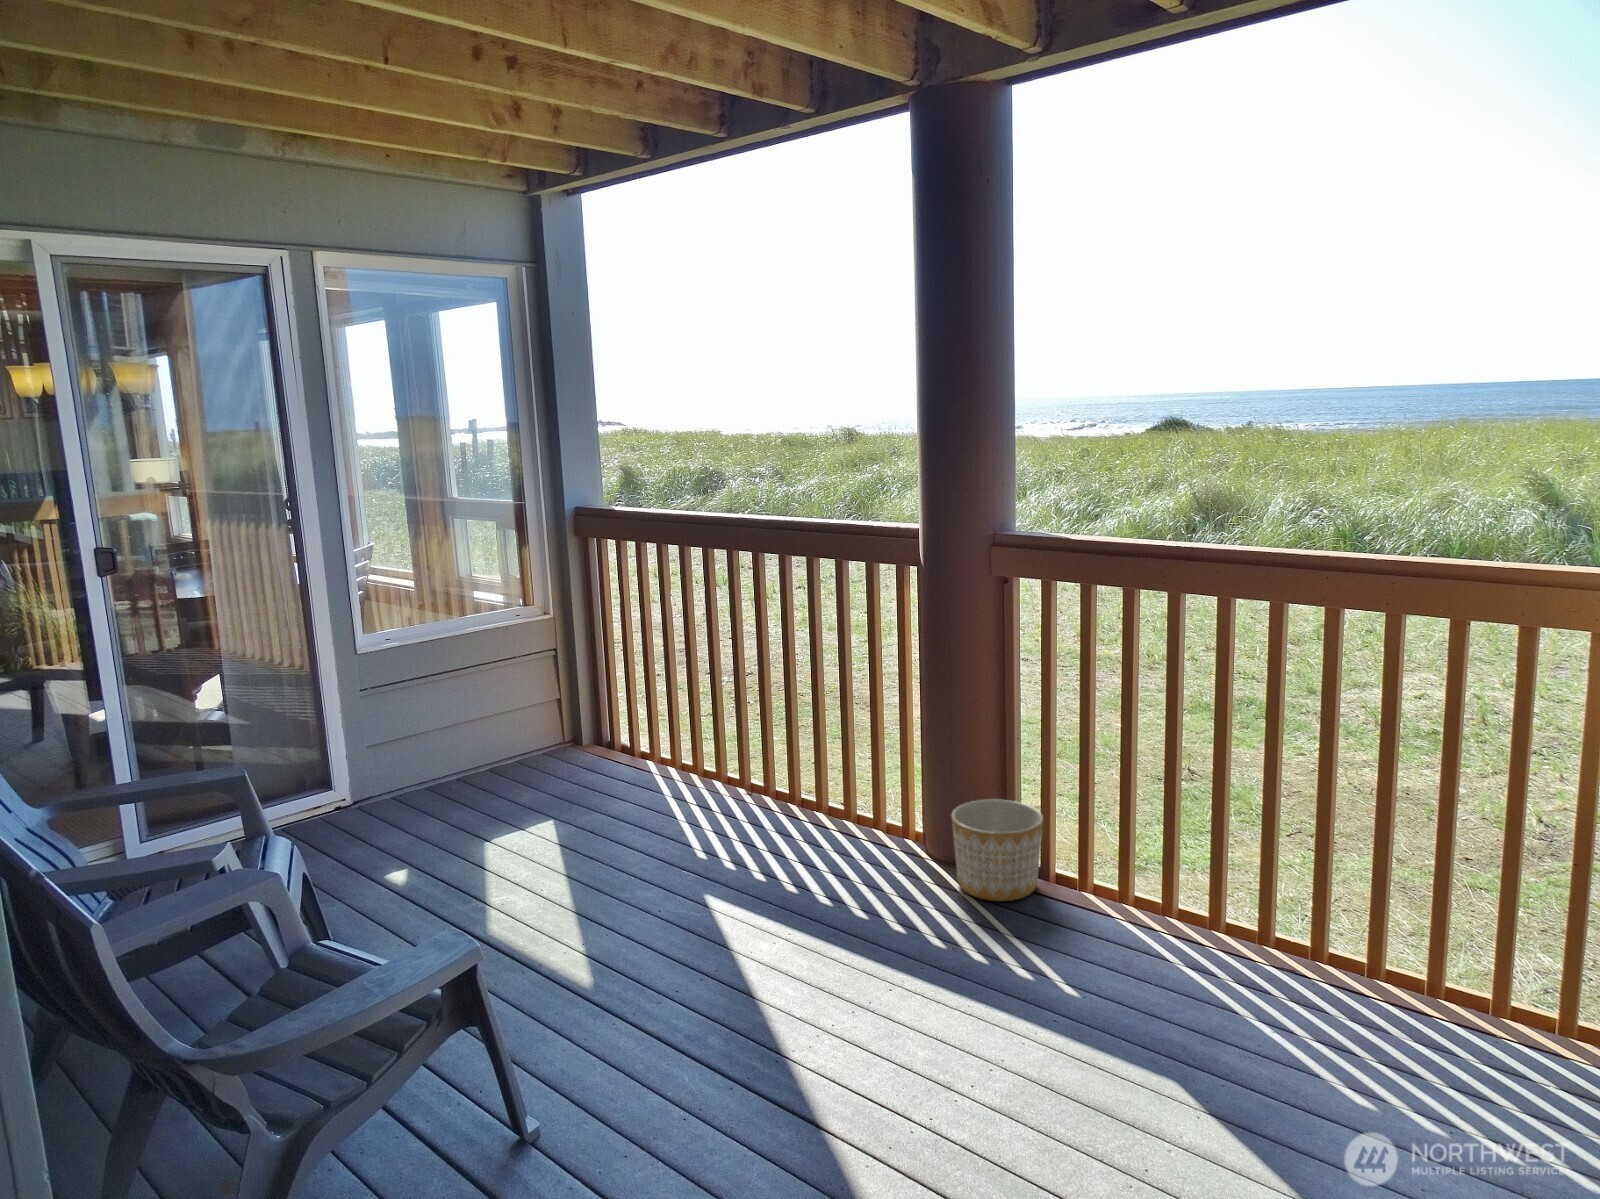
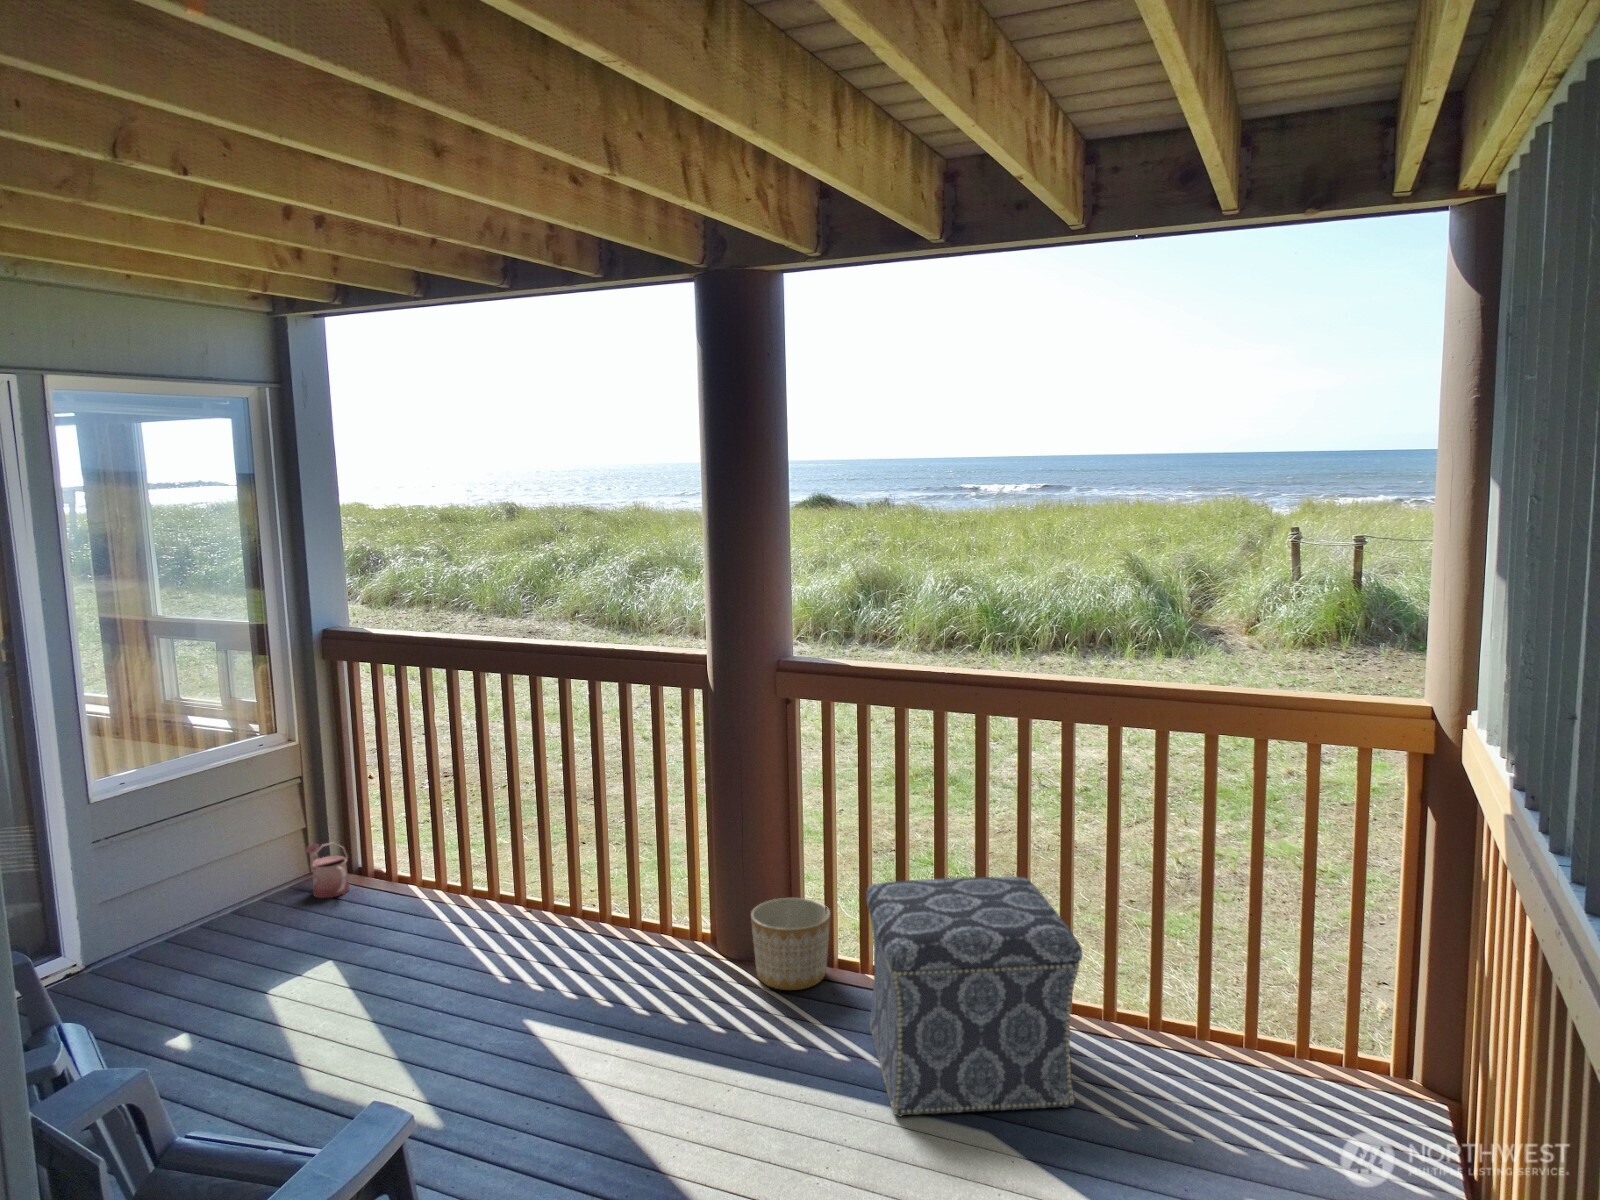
watering can: none [557,711,594,763] -> present [305,842,349,898]
ottoman: none [1065,786,1330,1085] -> present [866,877,1082,1116]

